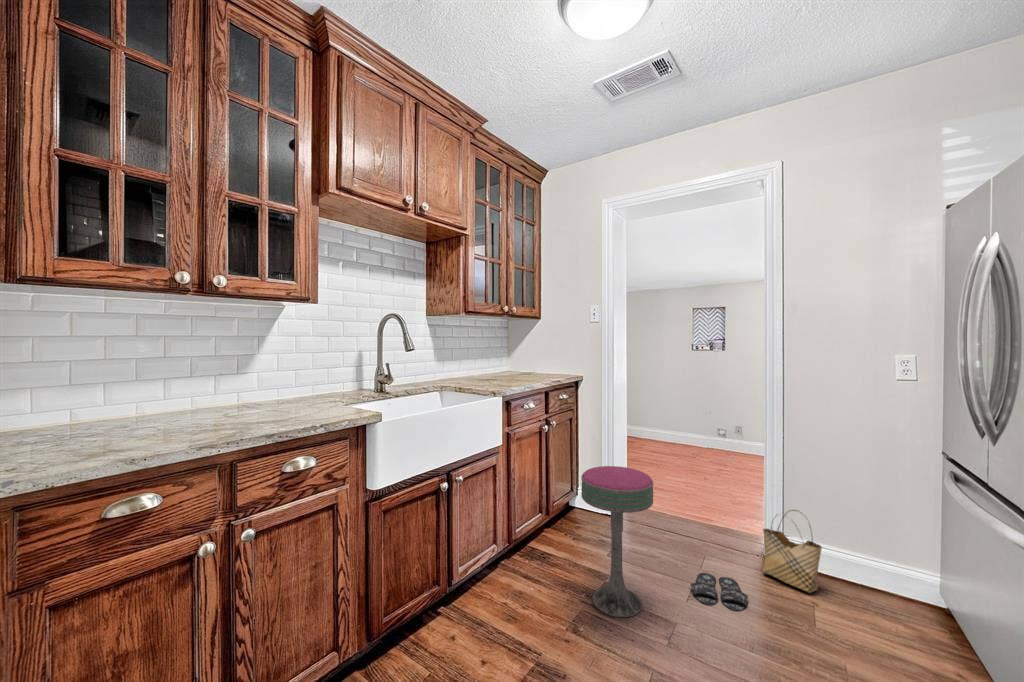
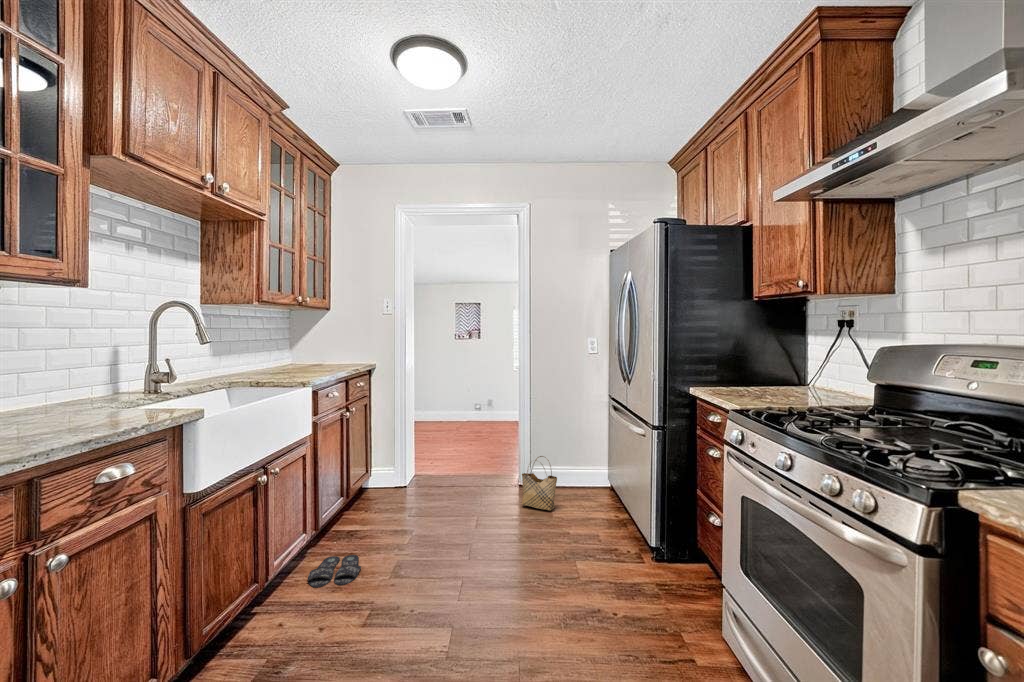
bar stool: present [581,466,653,617] -> none [395,441,455,563]
slippers: present [691,573,748,612] -> present [308,555,361,588]

